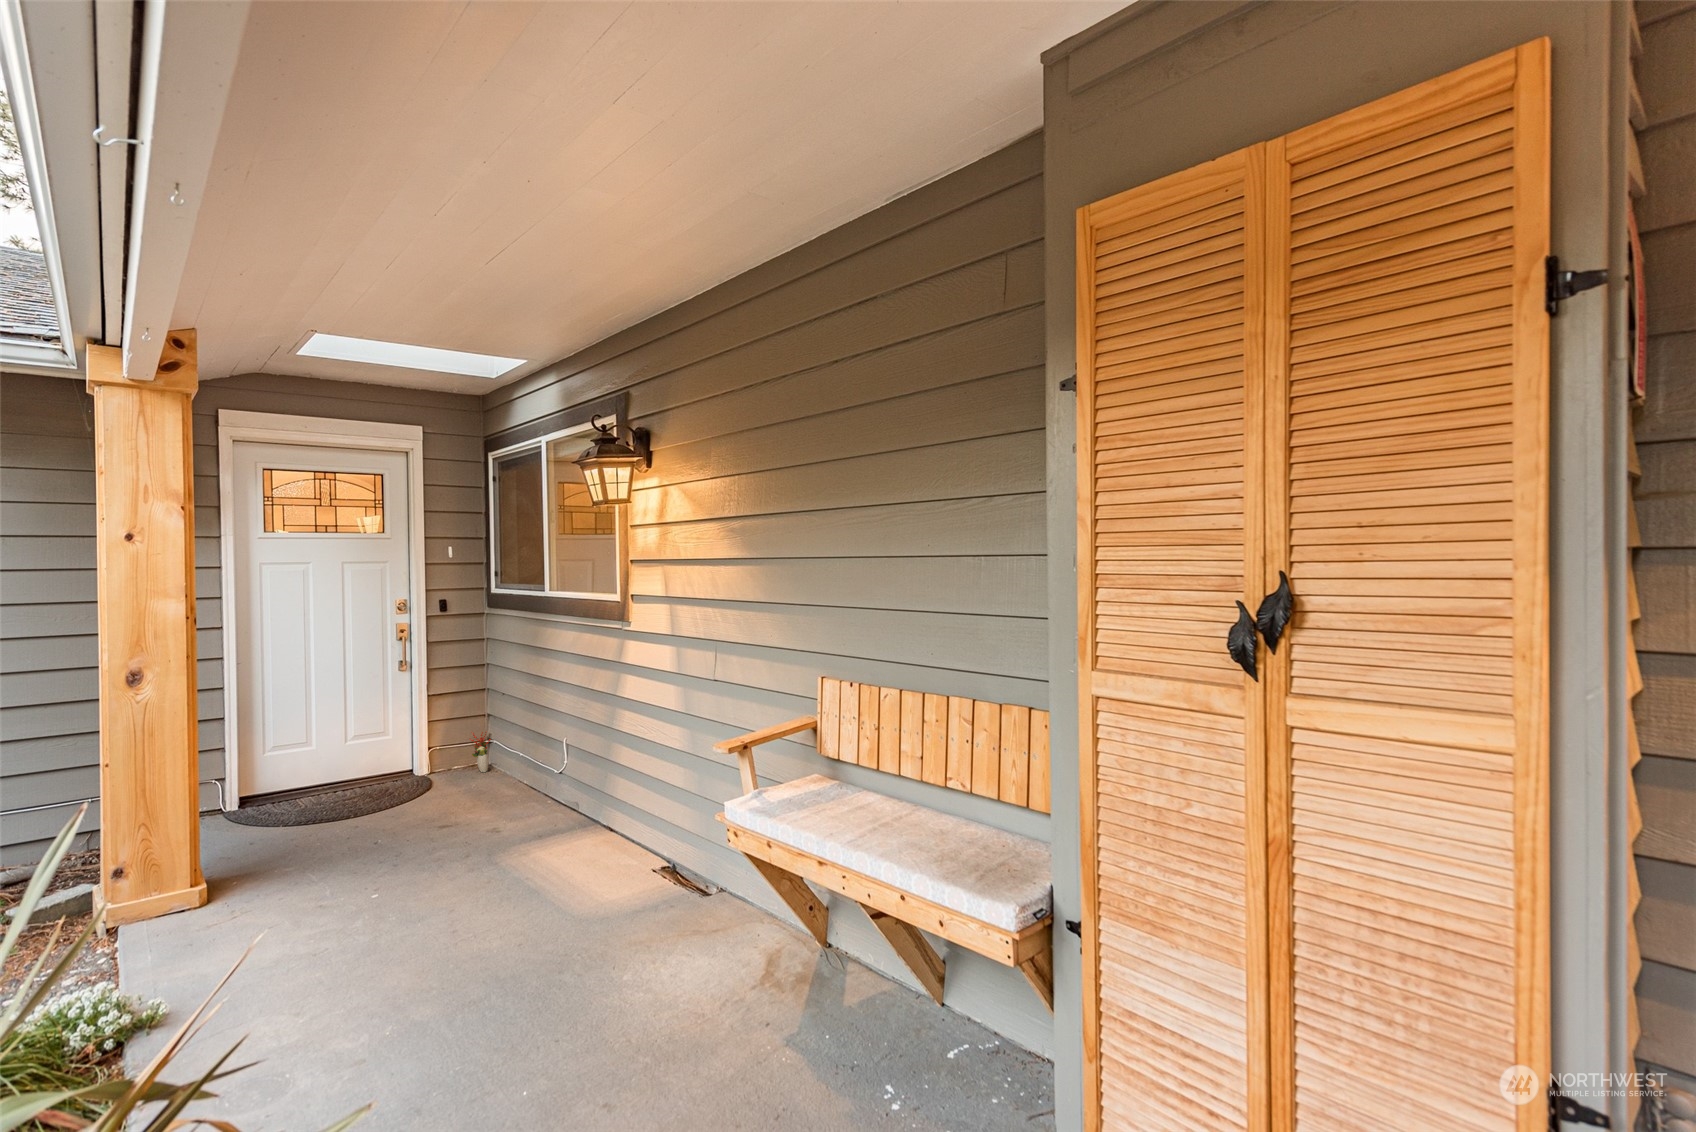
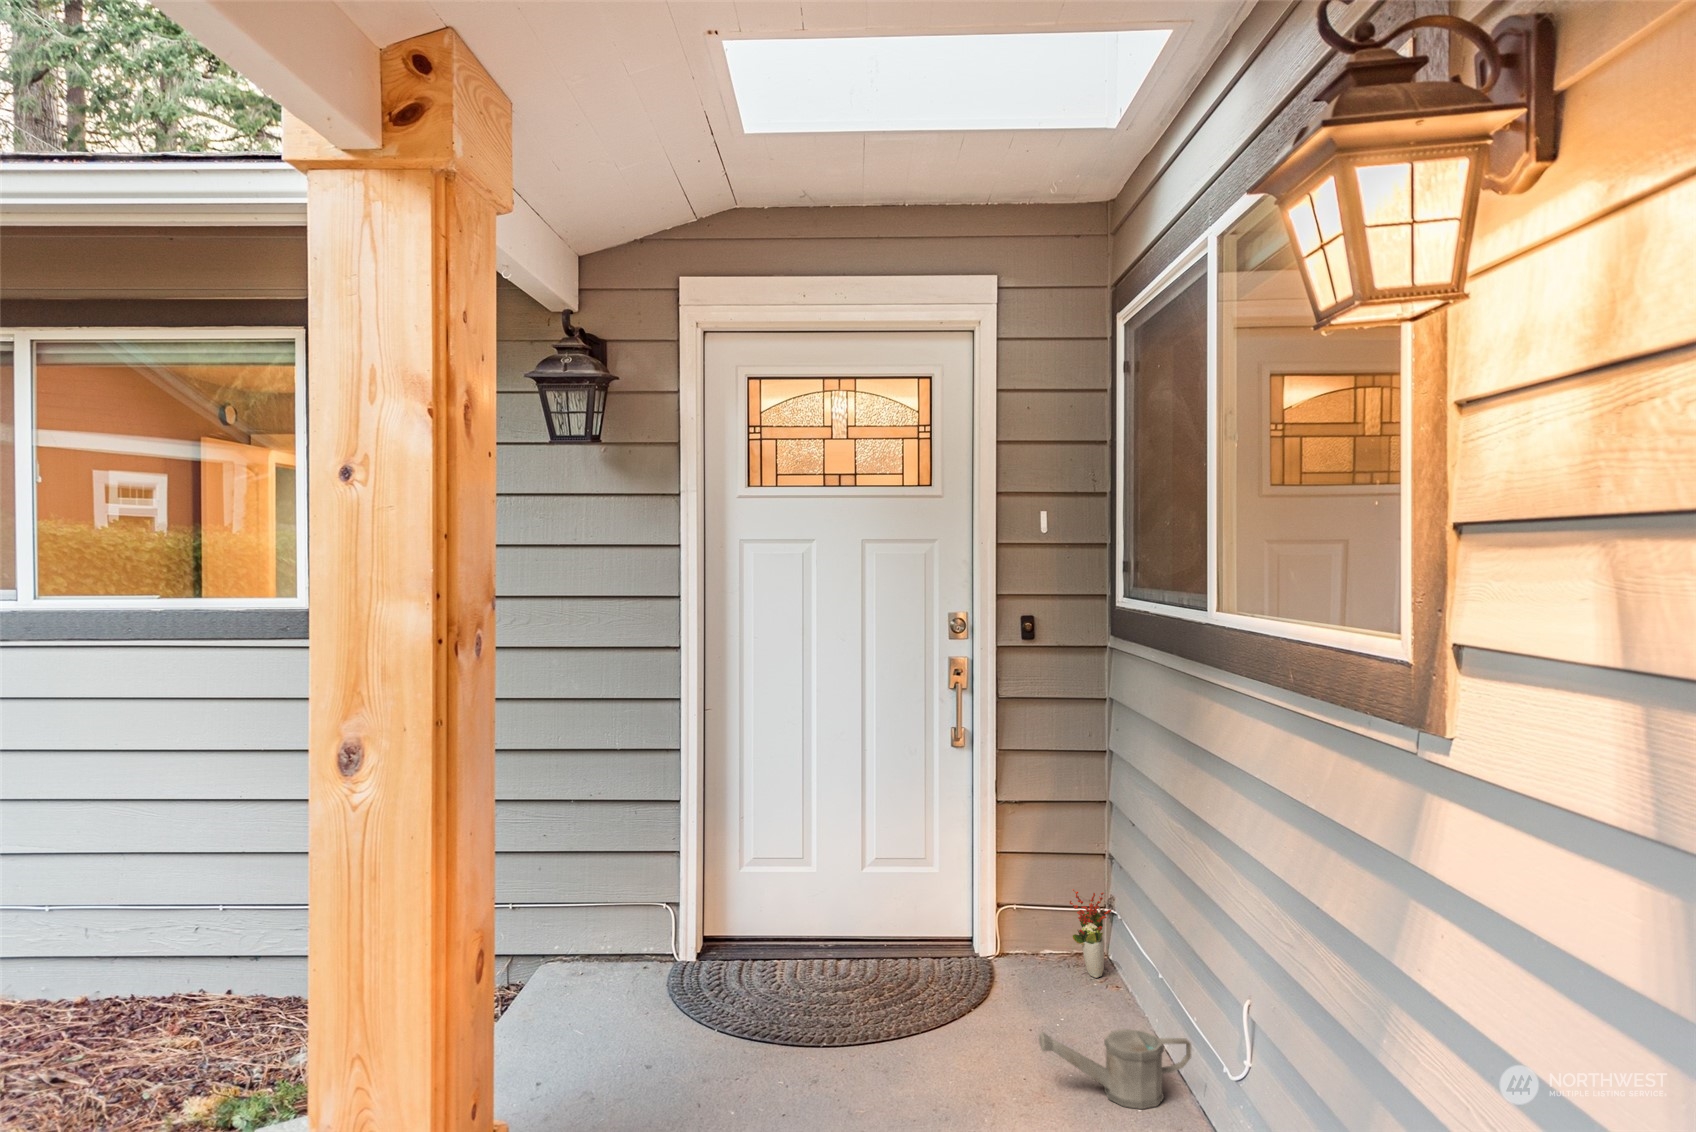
watering can: none [471,772,539,804] -> present [1039,1029,1191,1109]

